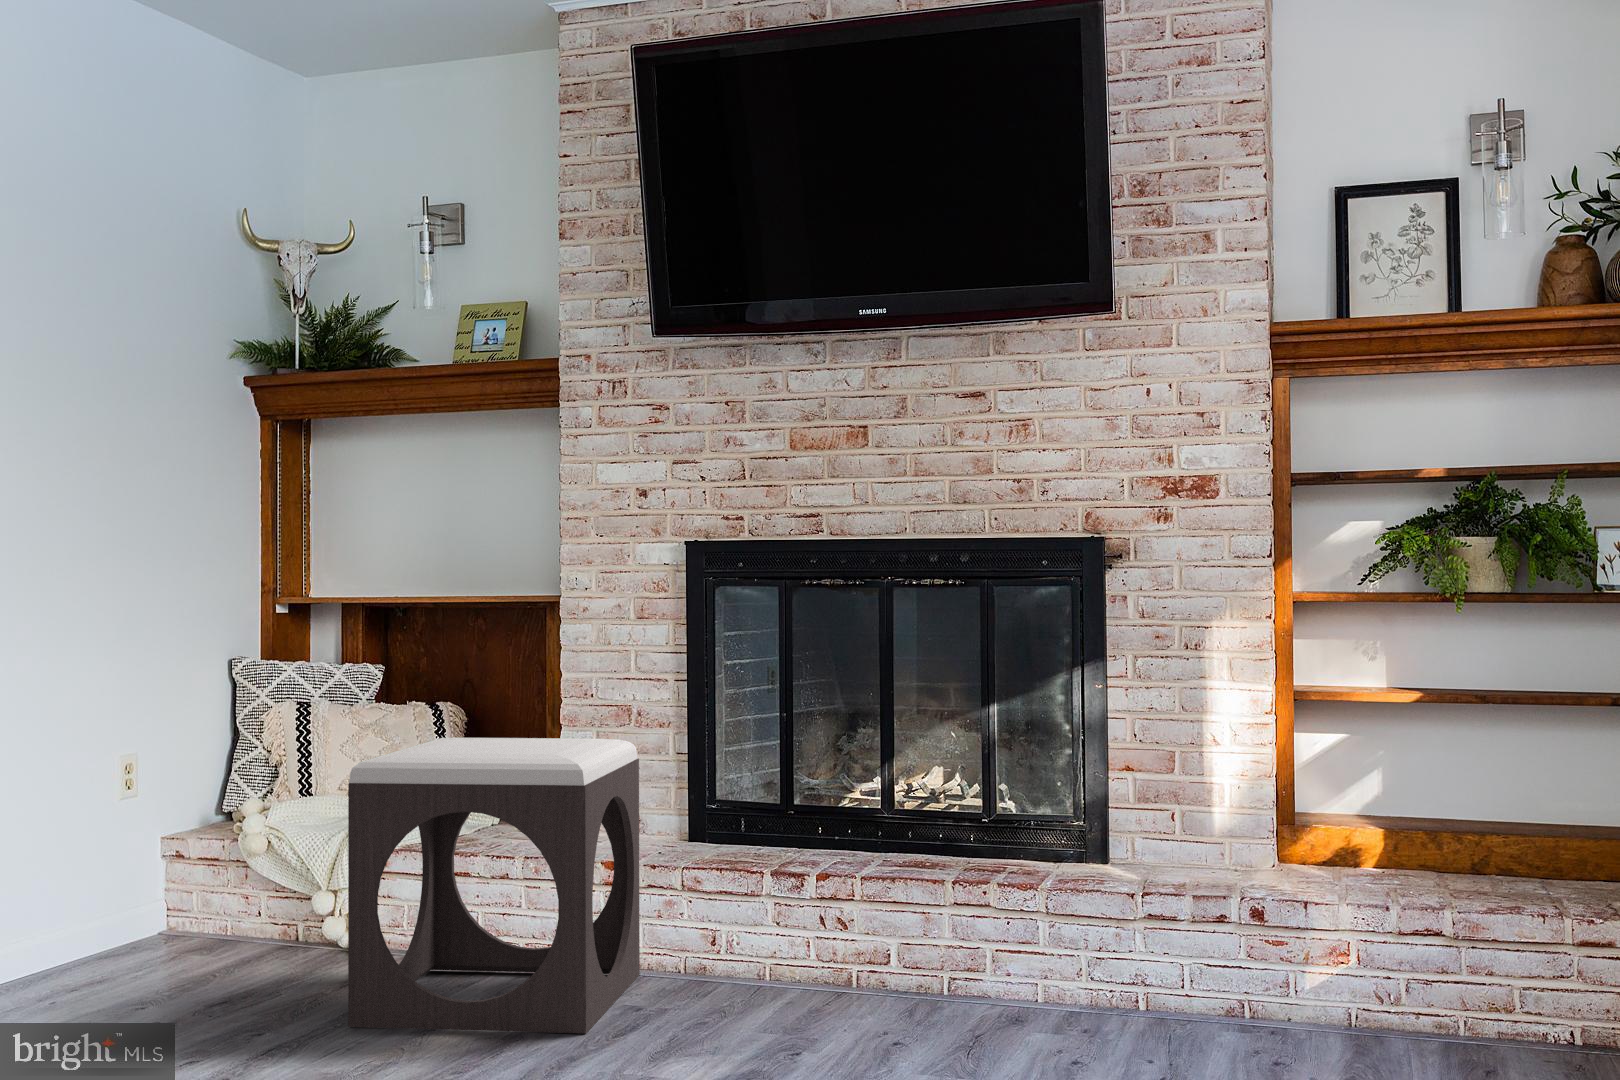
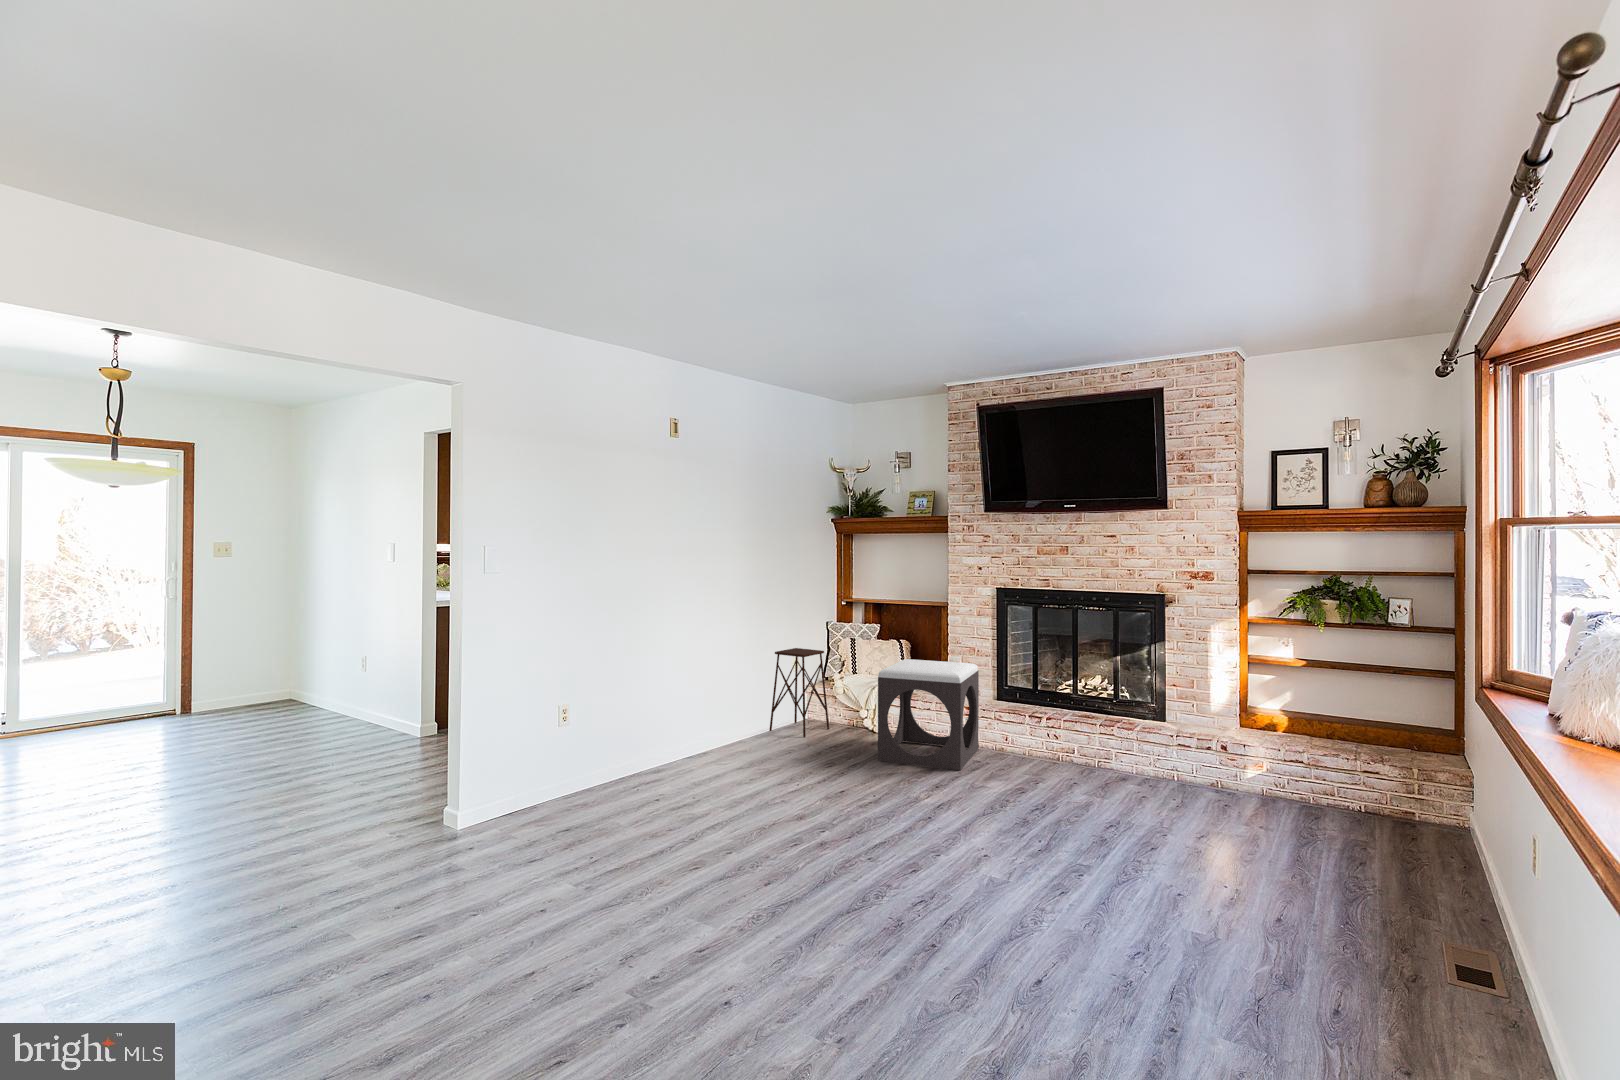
side table: none [35,729,223,982] -> present [769,648,829,737]

